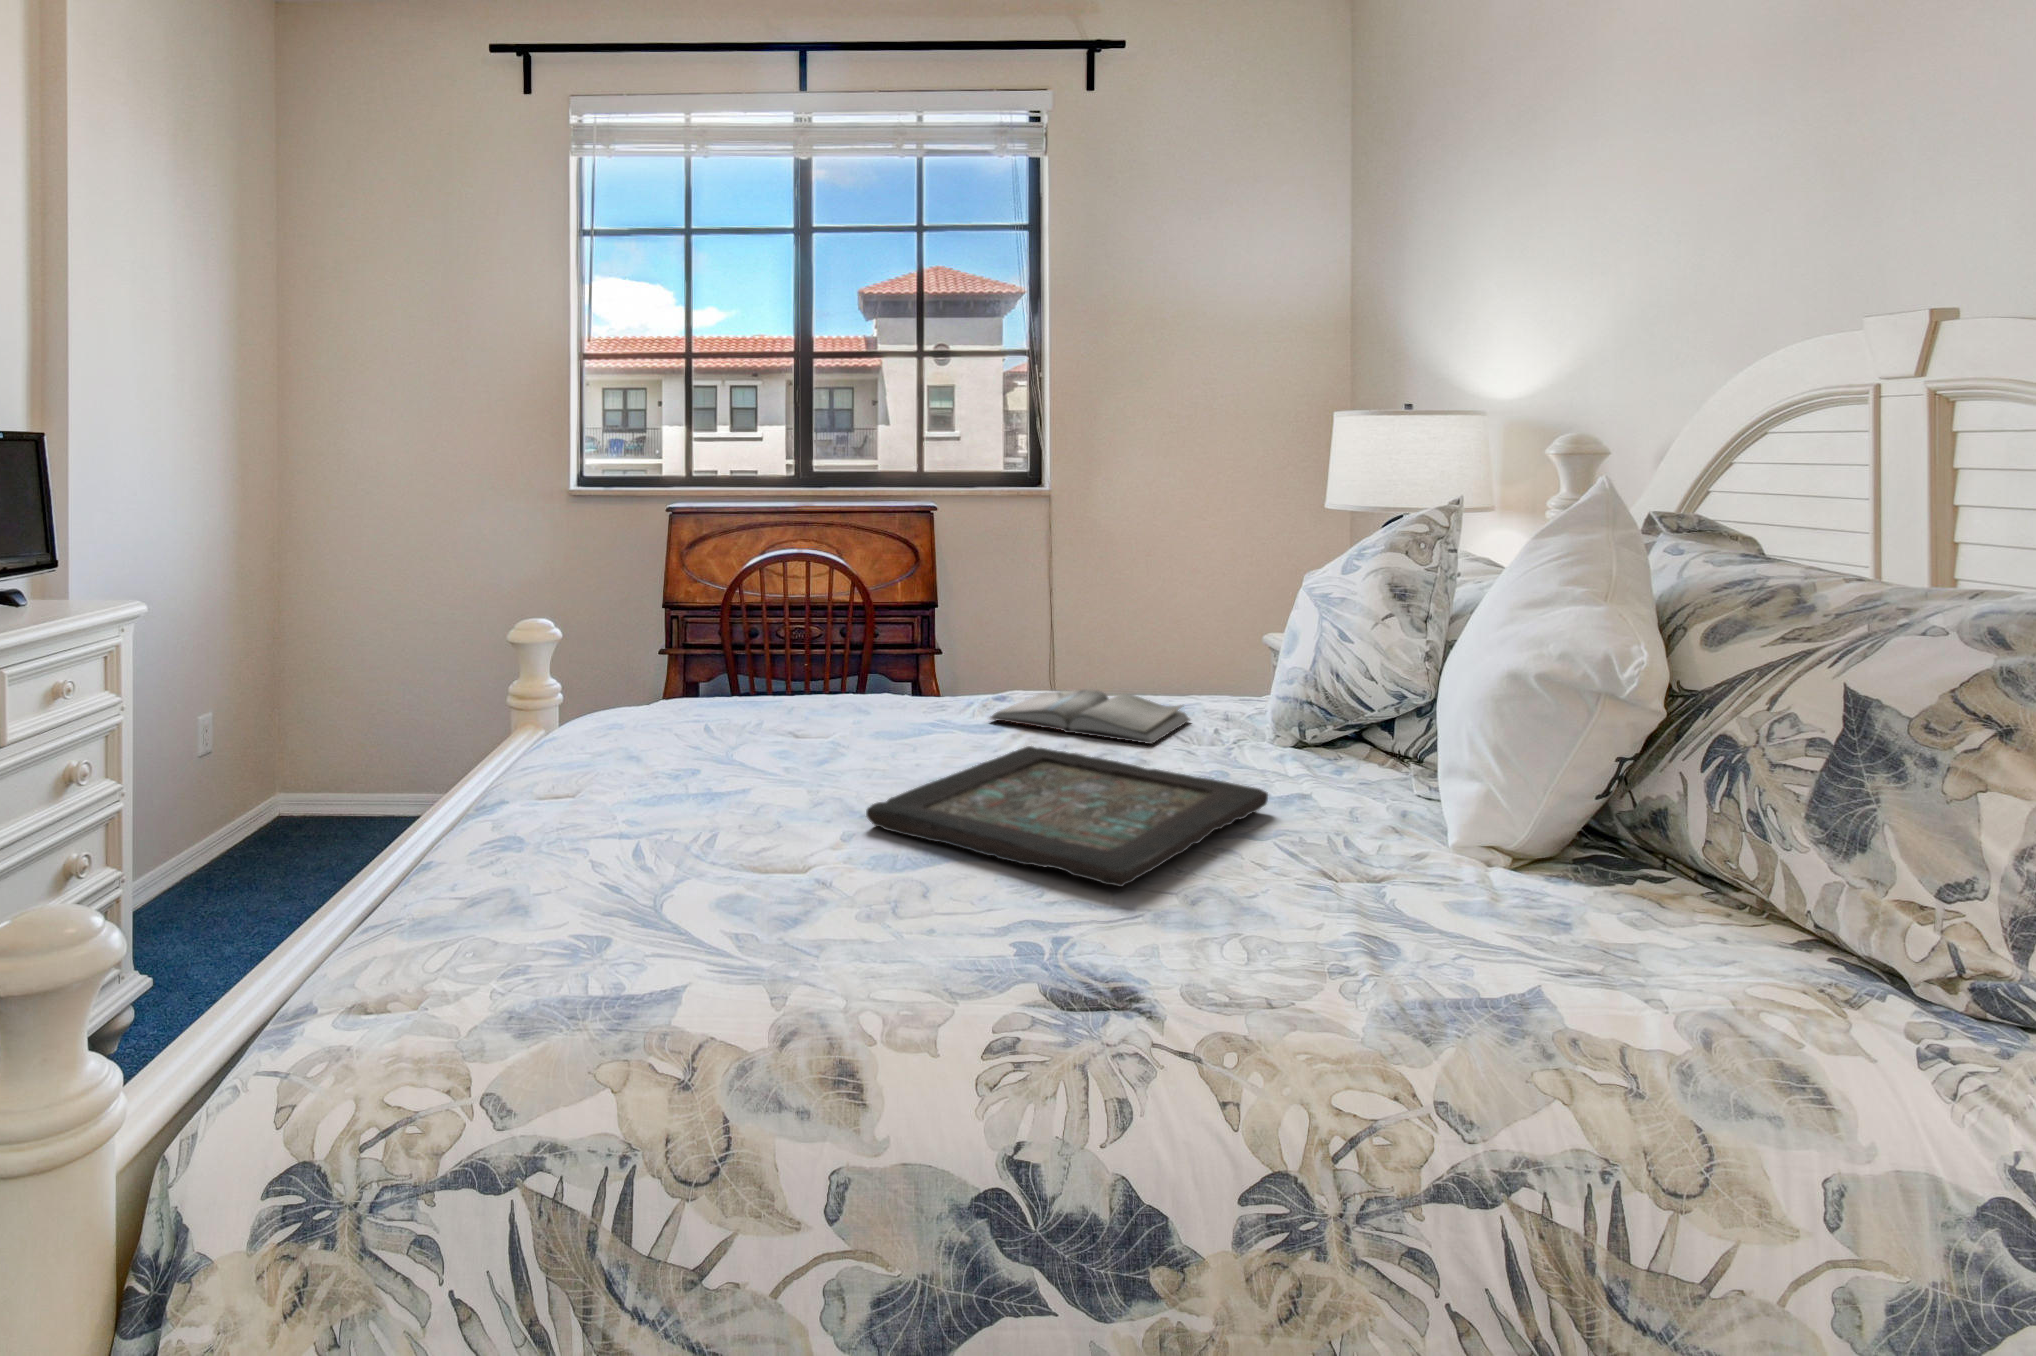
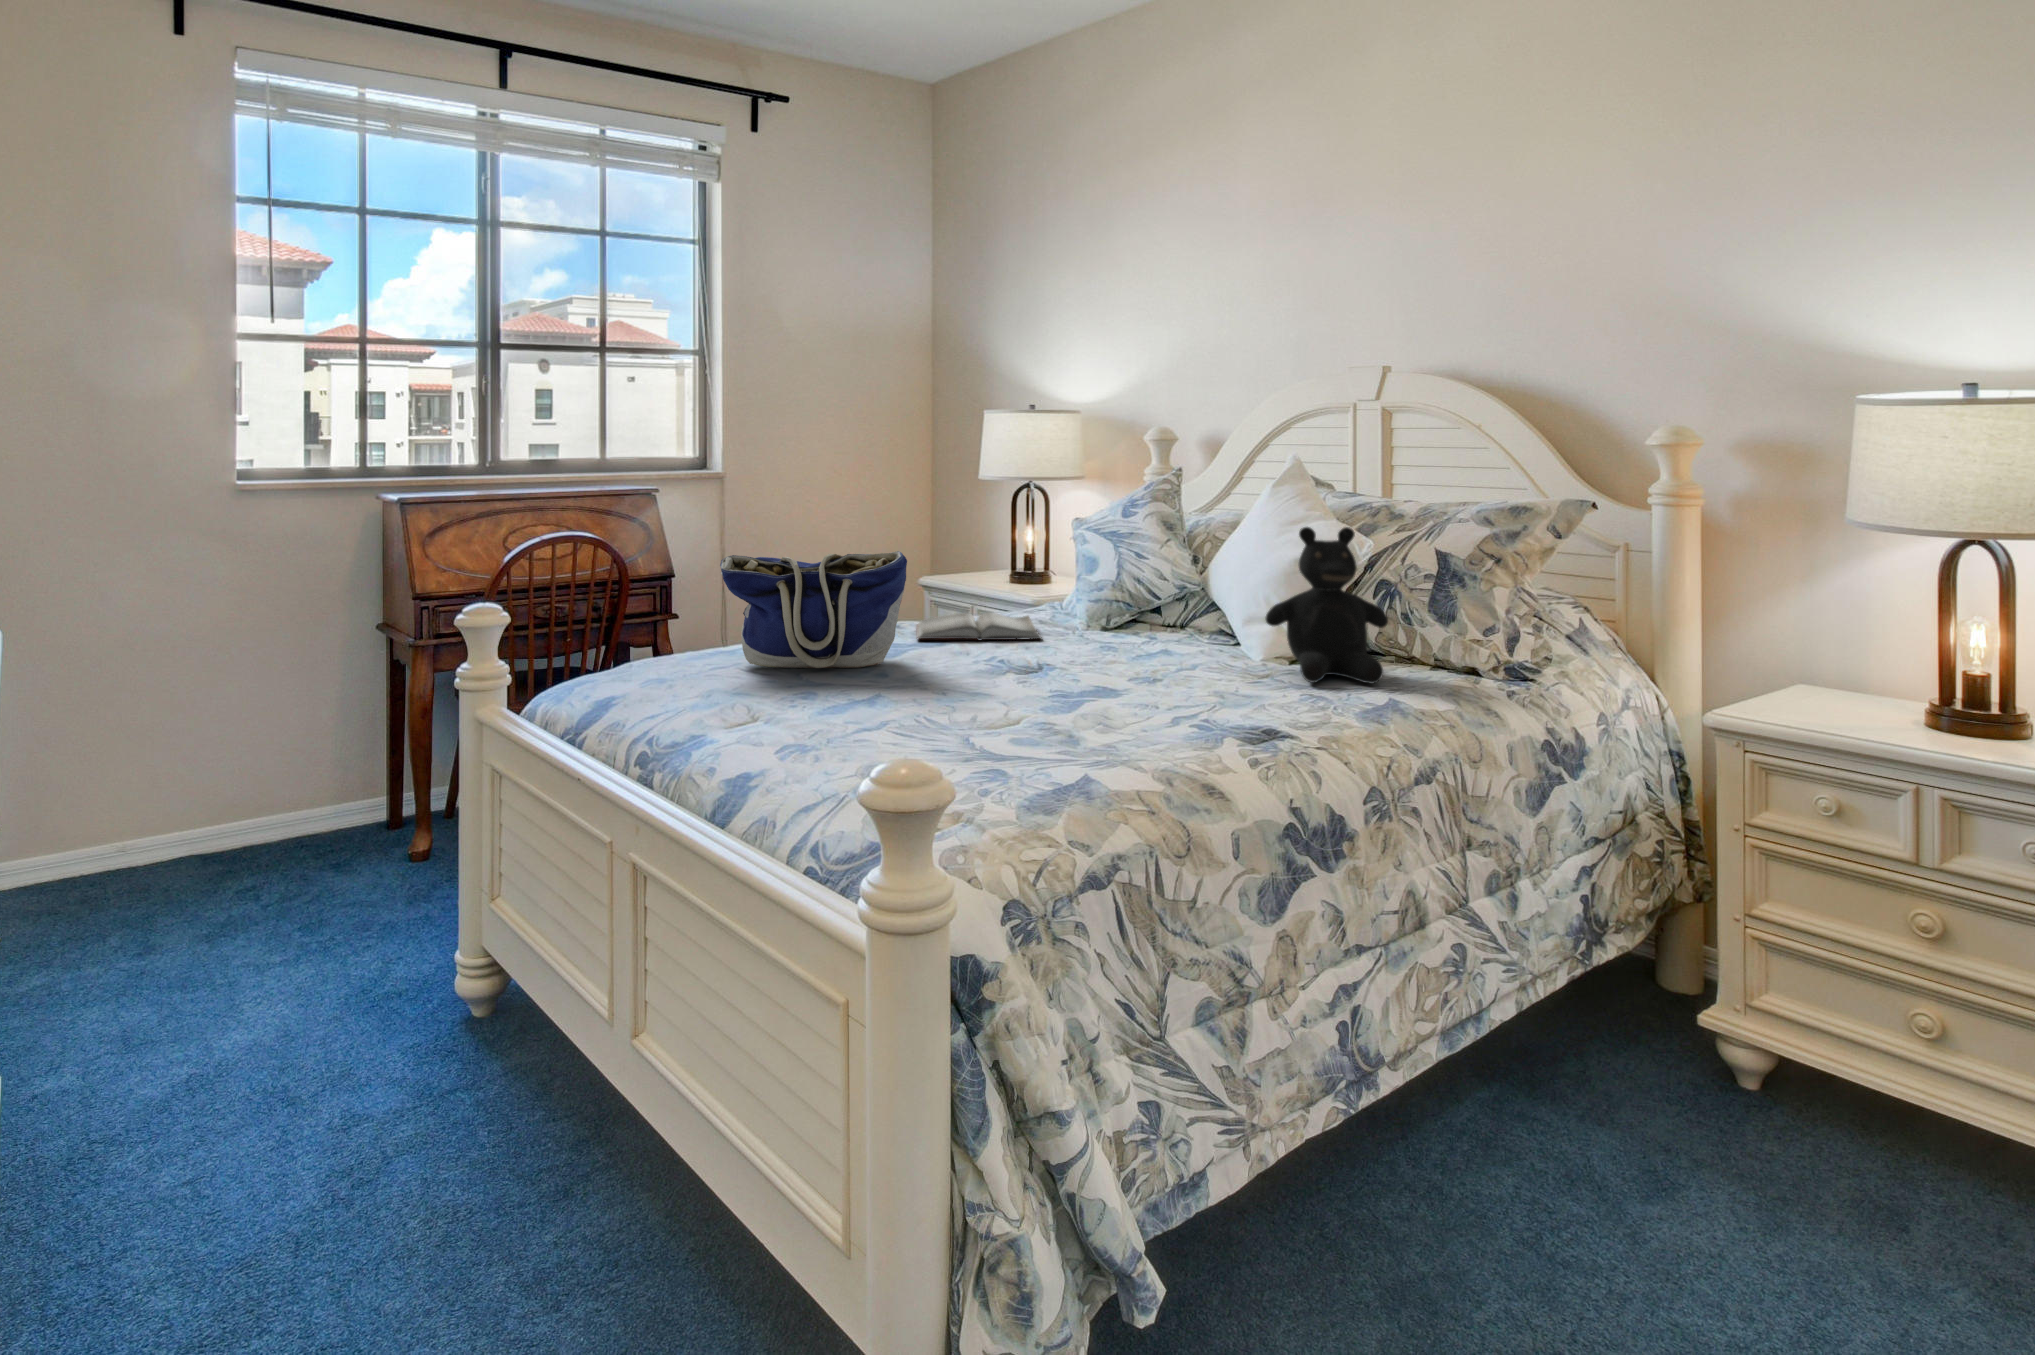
tote bag: none [688,593,904,748] -> present [720,551,907,668]
teddy bear: none [1396,617,1662,945] -> present [1266,527,1388,684]
decorative tray: present [866,746,1268,887] -> none [990,645,1190,698]

